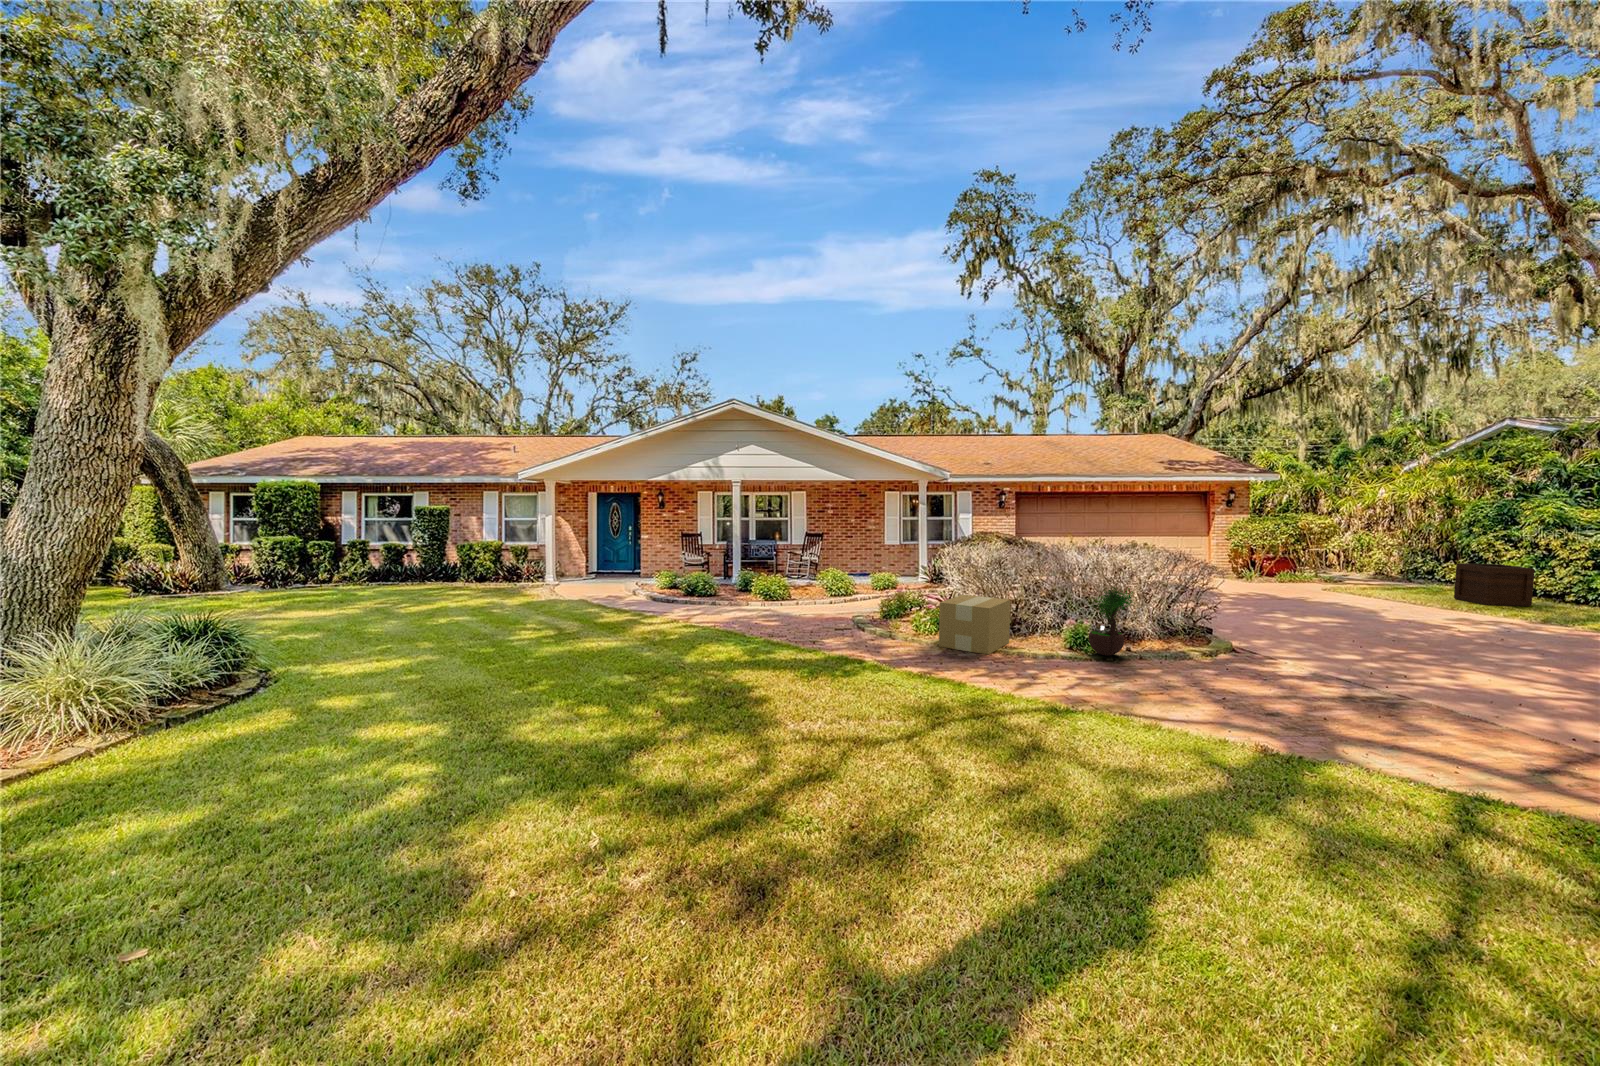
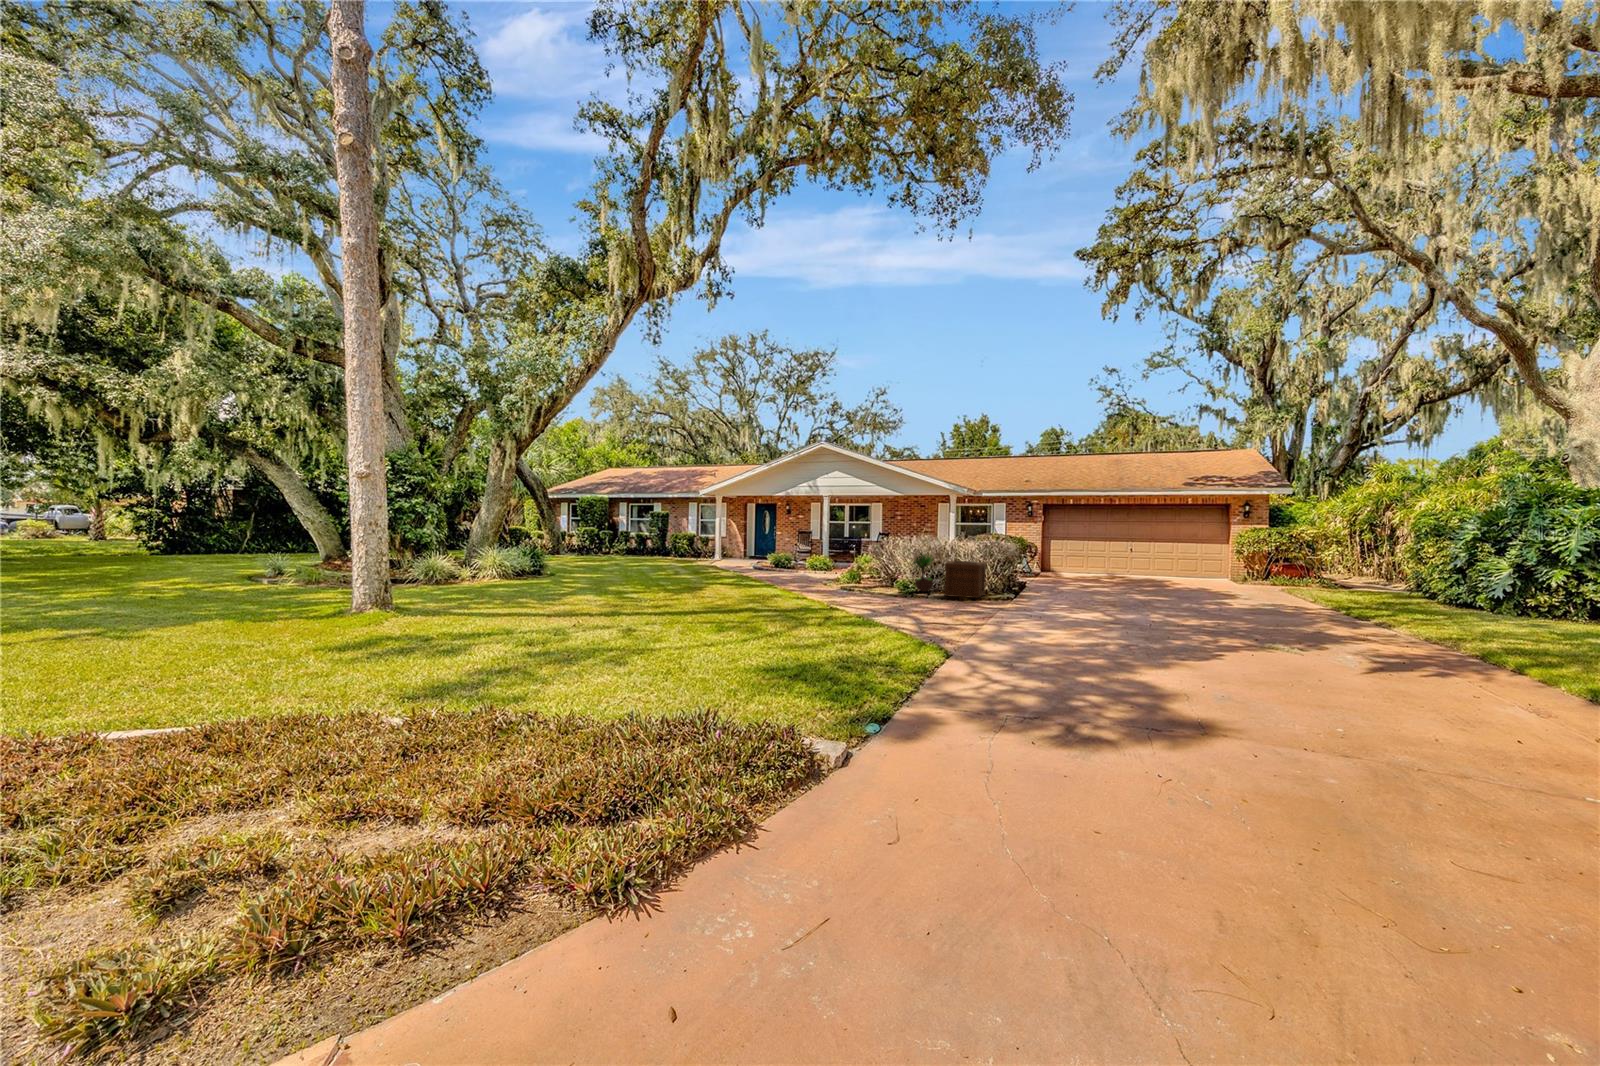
wooden crate: present [1454,563,1535,606] -> present [944,561,986,598]
cardboard box: present [939,595,1010,655] -> none [845,559,888,588]

